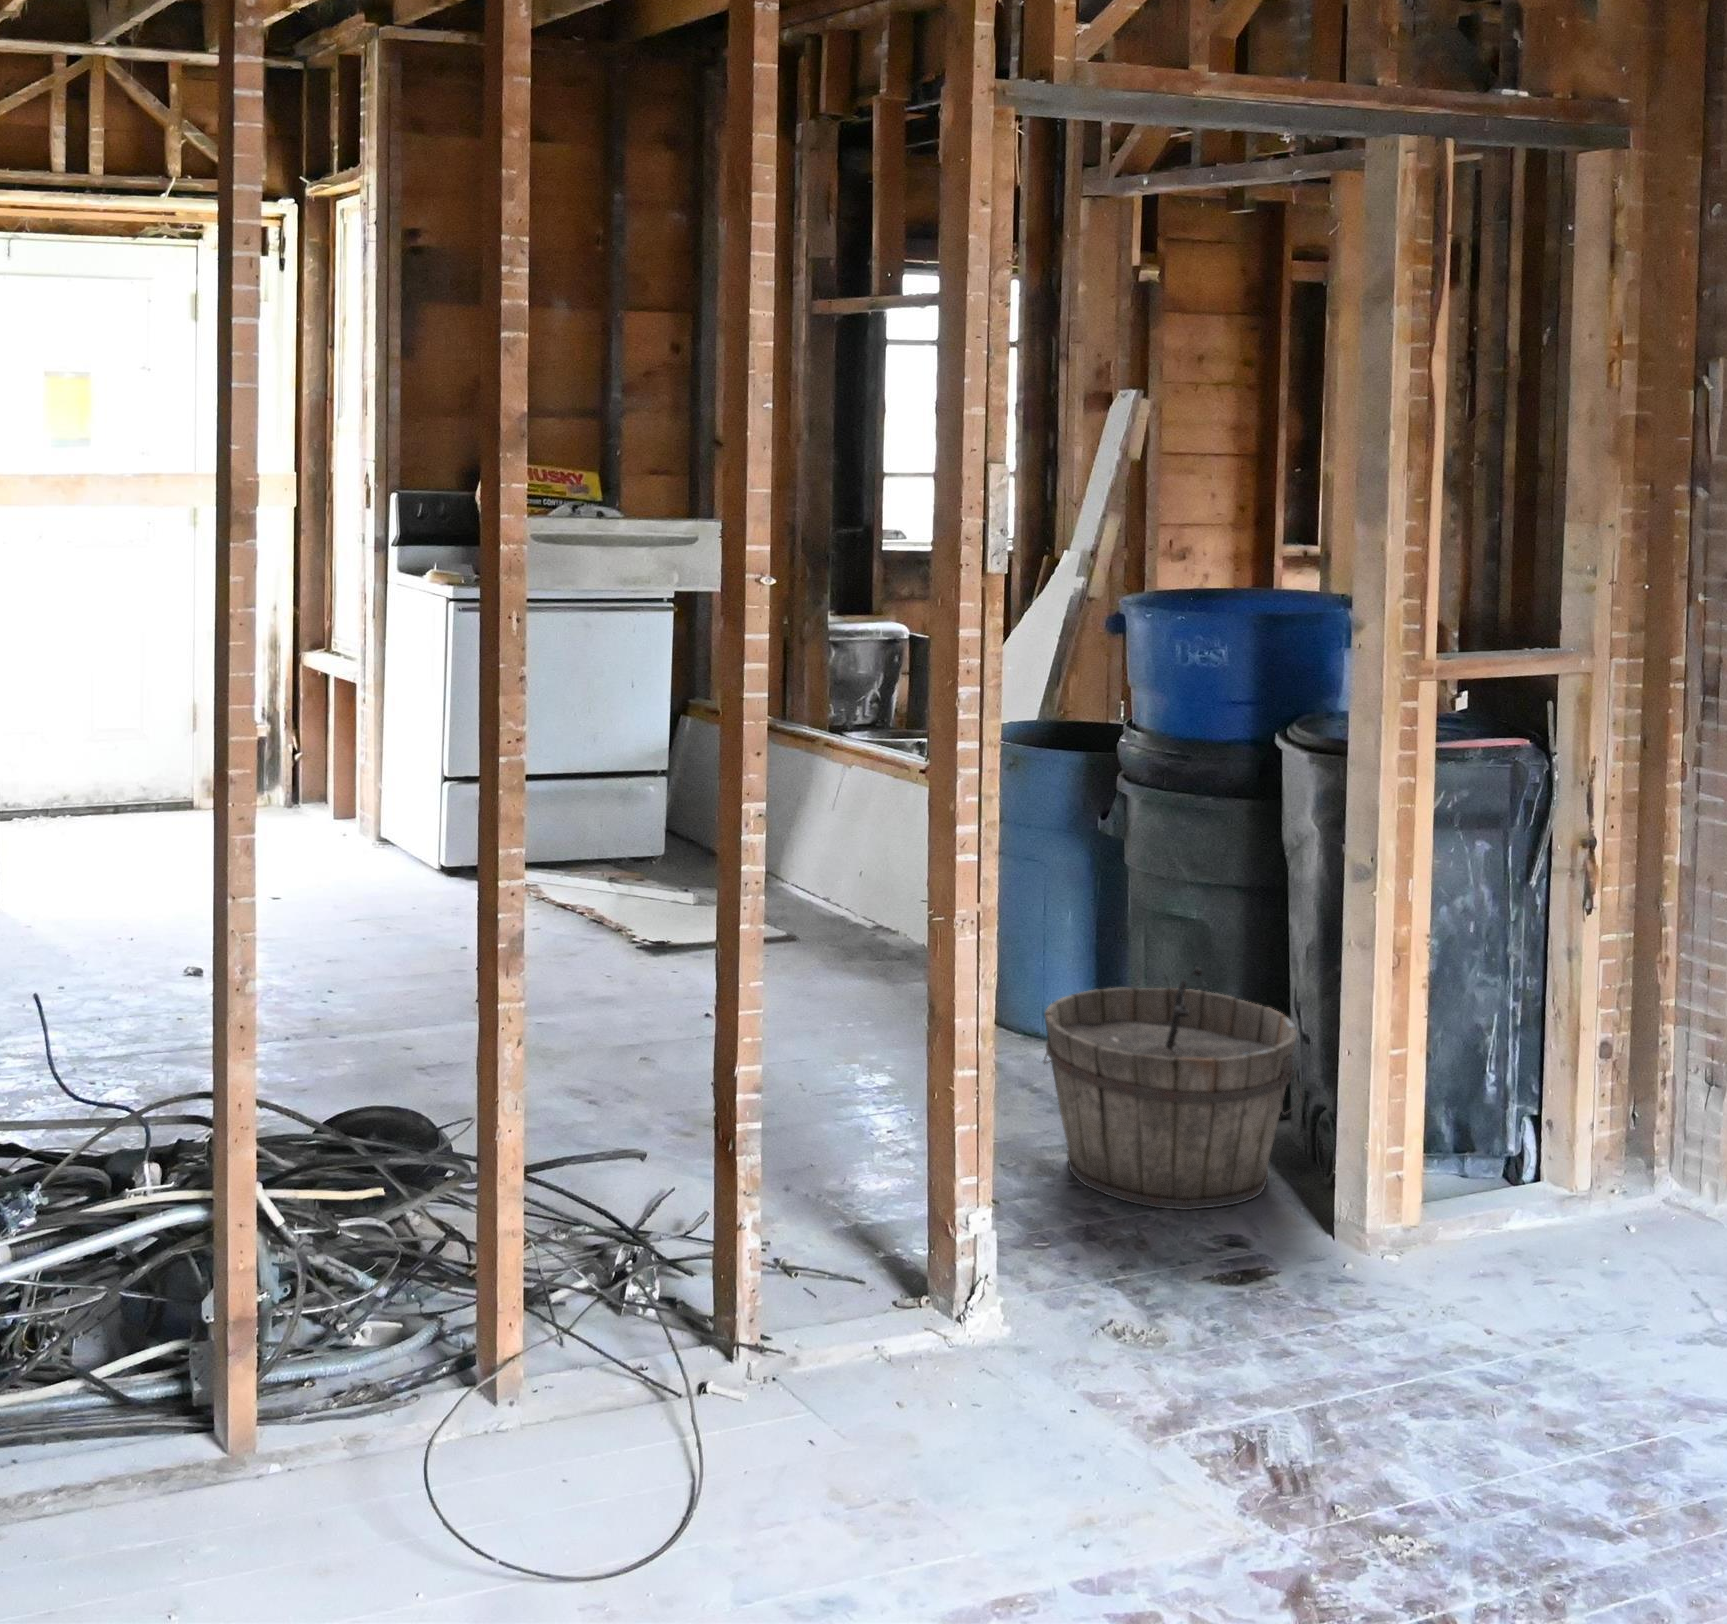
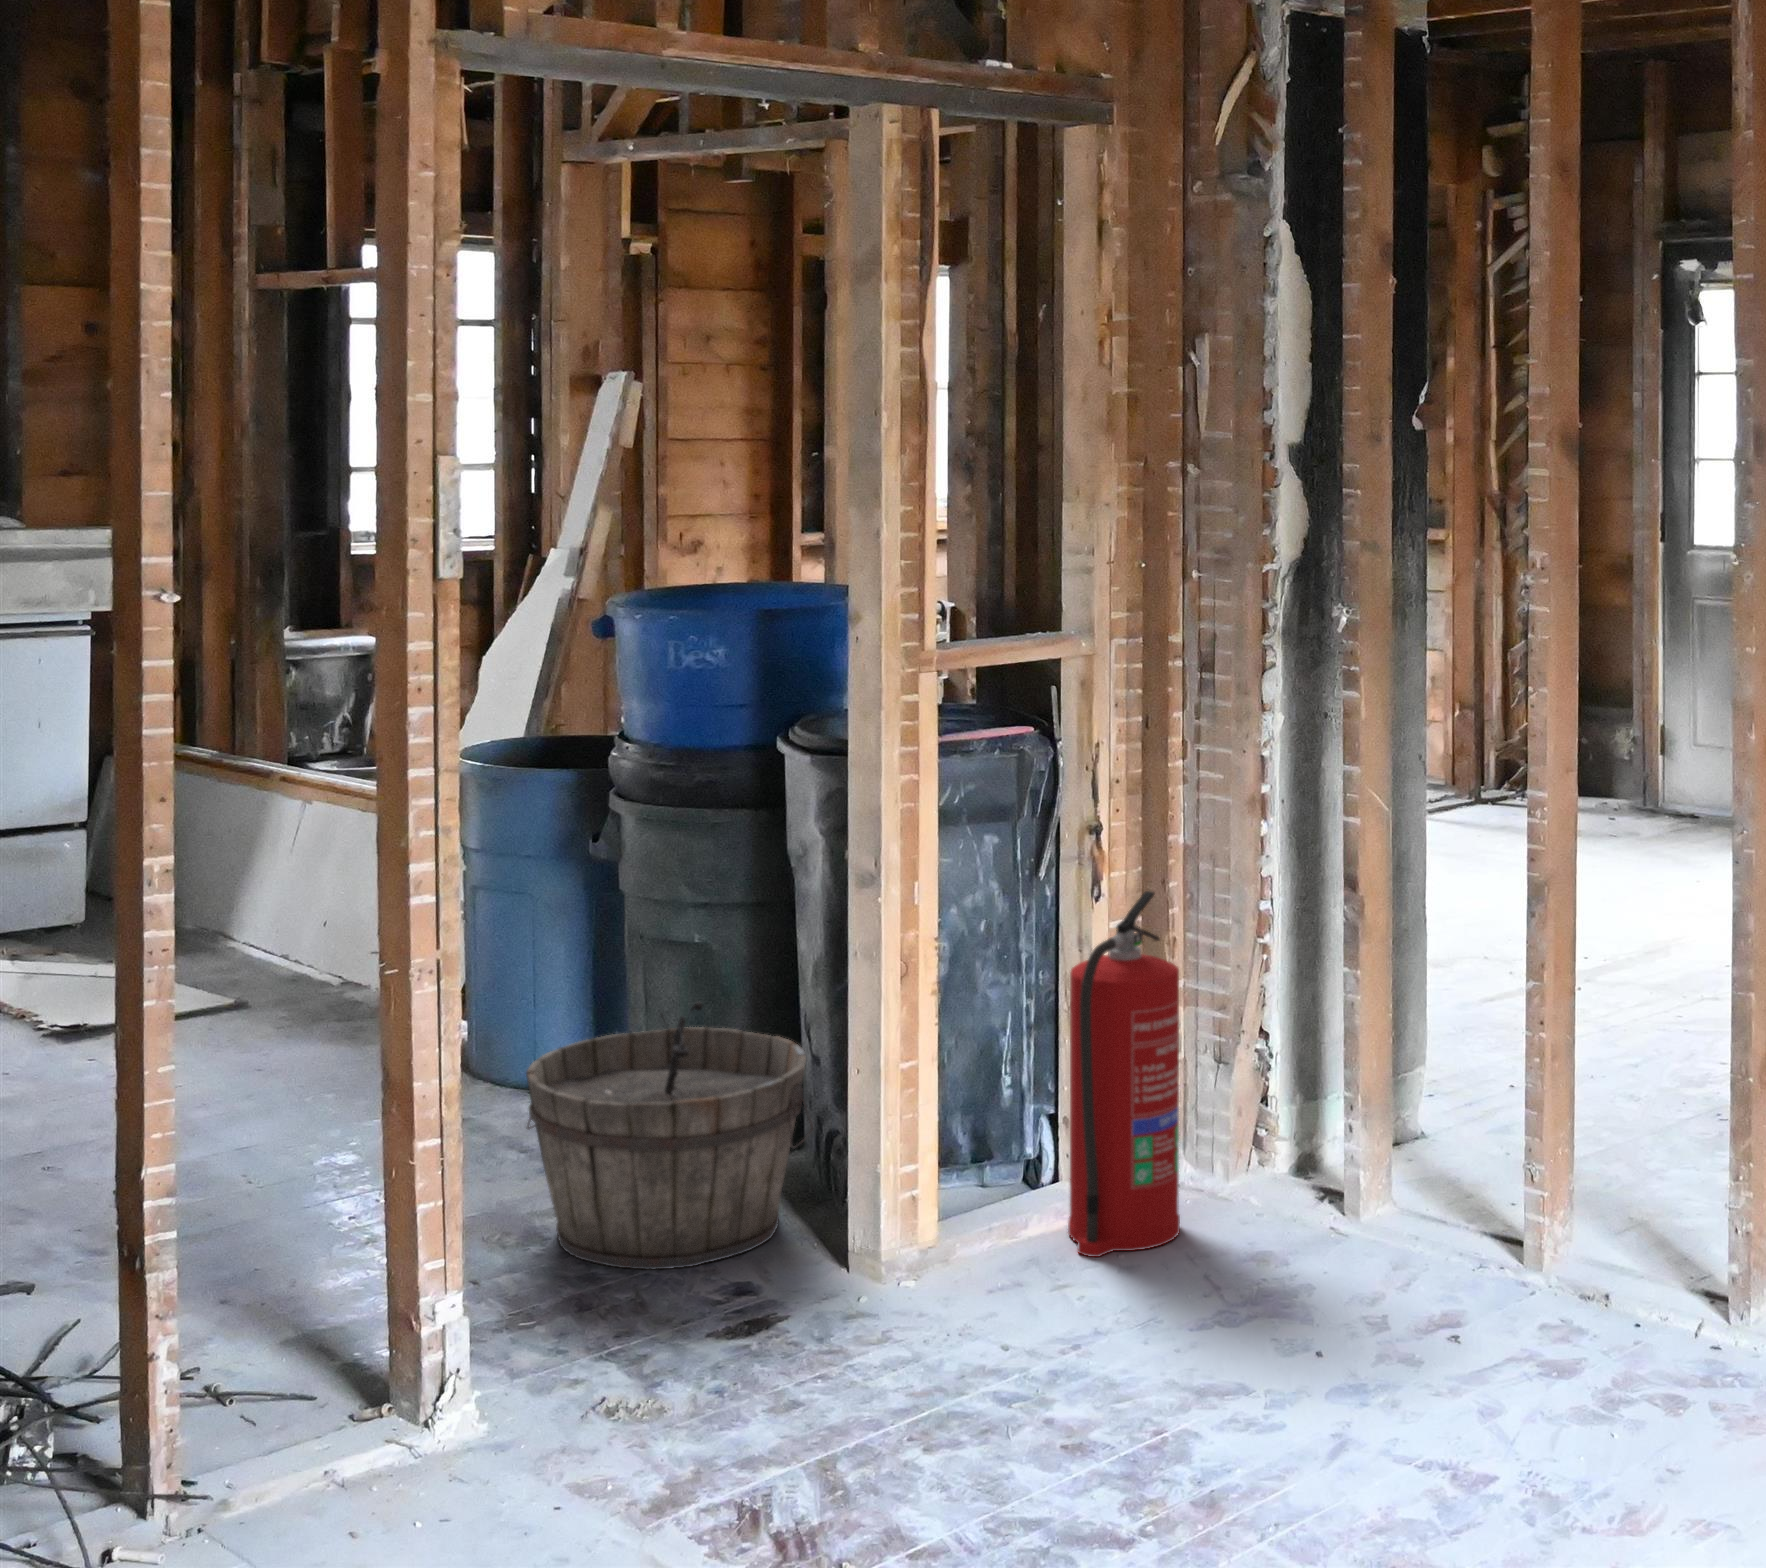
fire extinguisher: none [1552,909,1676,1263] -> present [1068,891,1180,1257]

